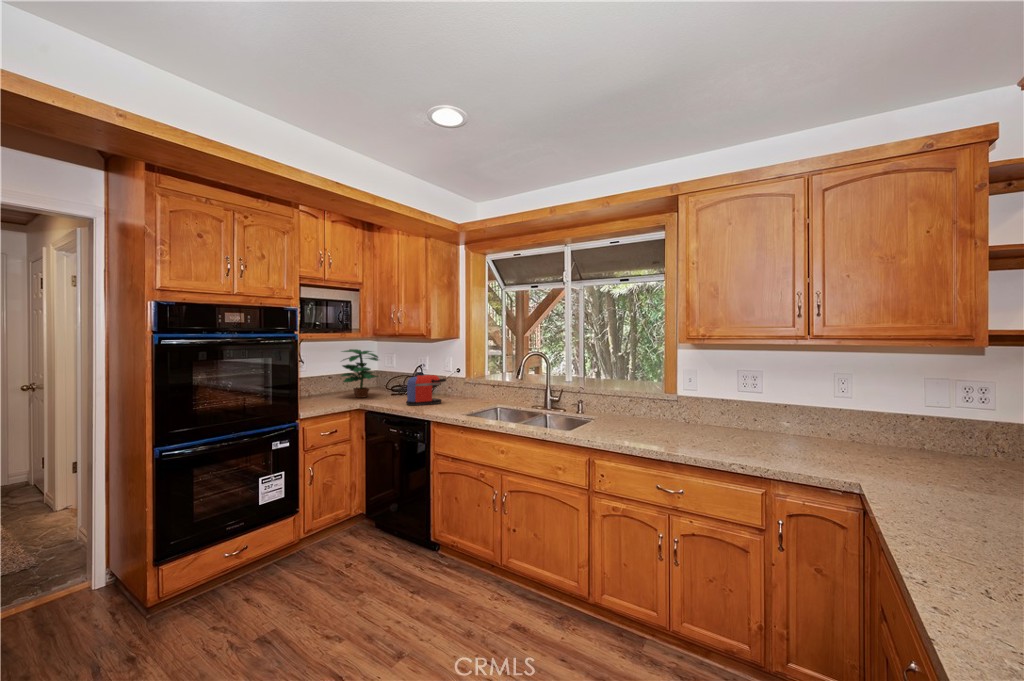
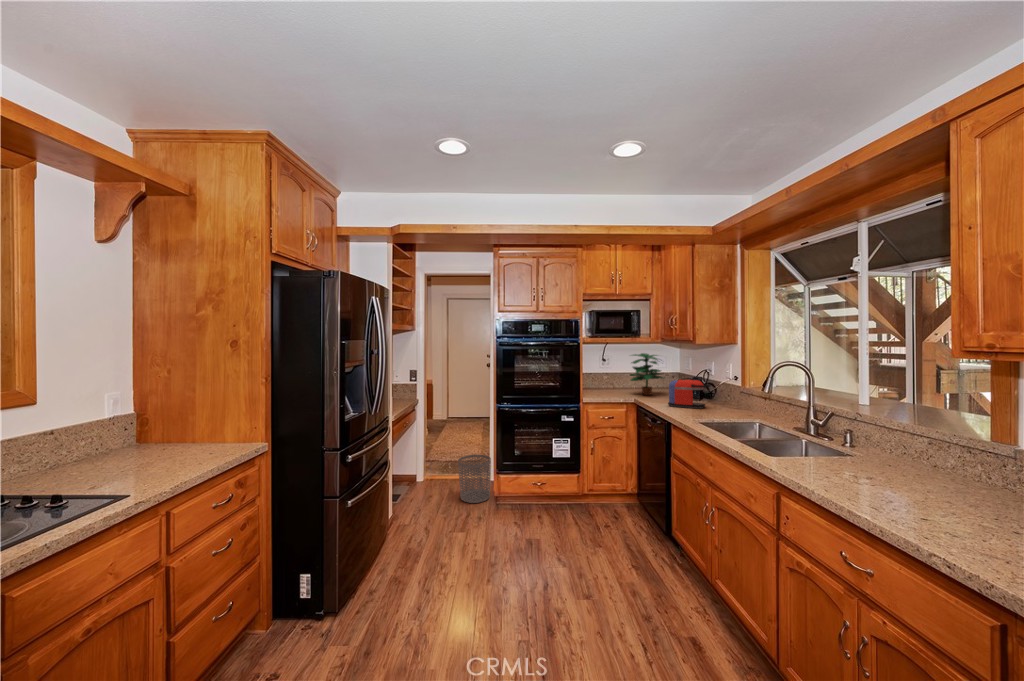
waste bin: none [28,541,119,649] -> present [458,455,491,503]

